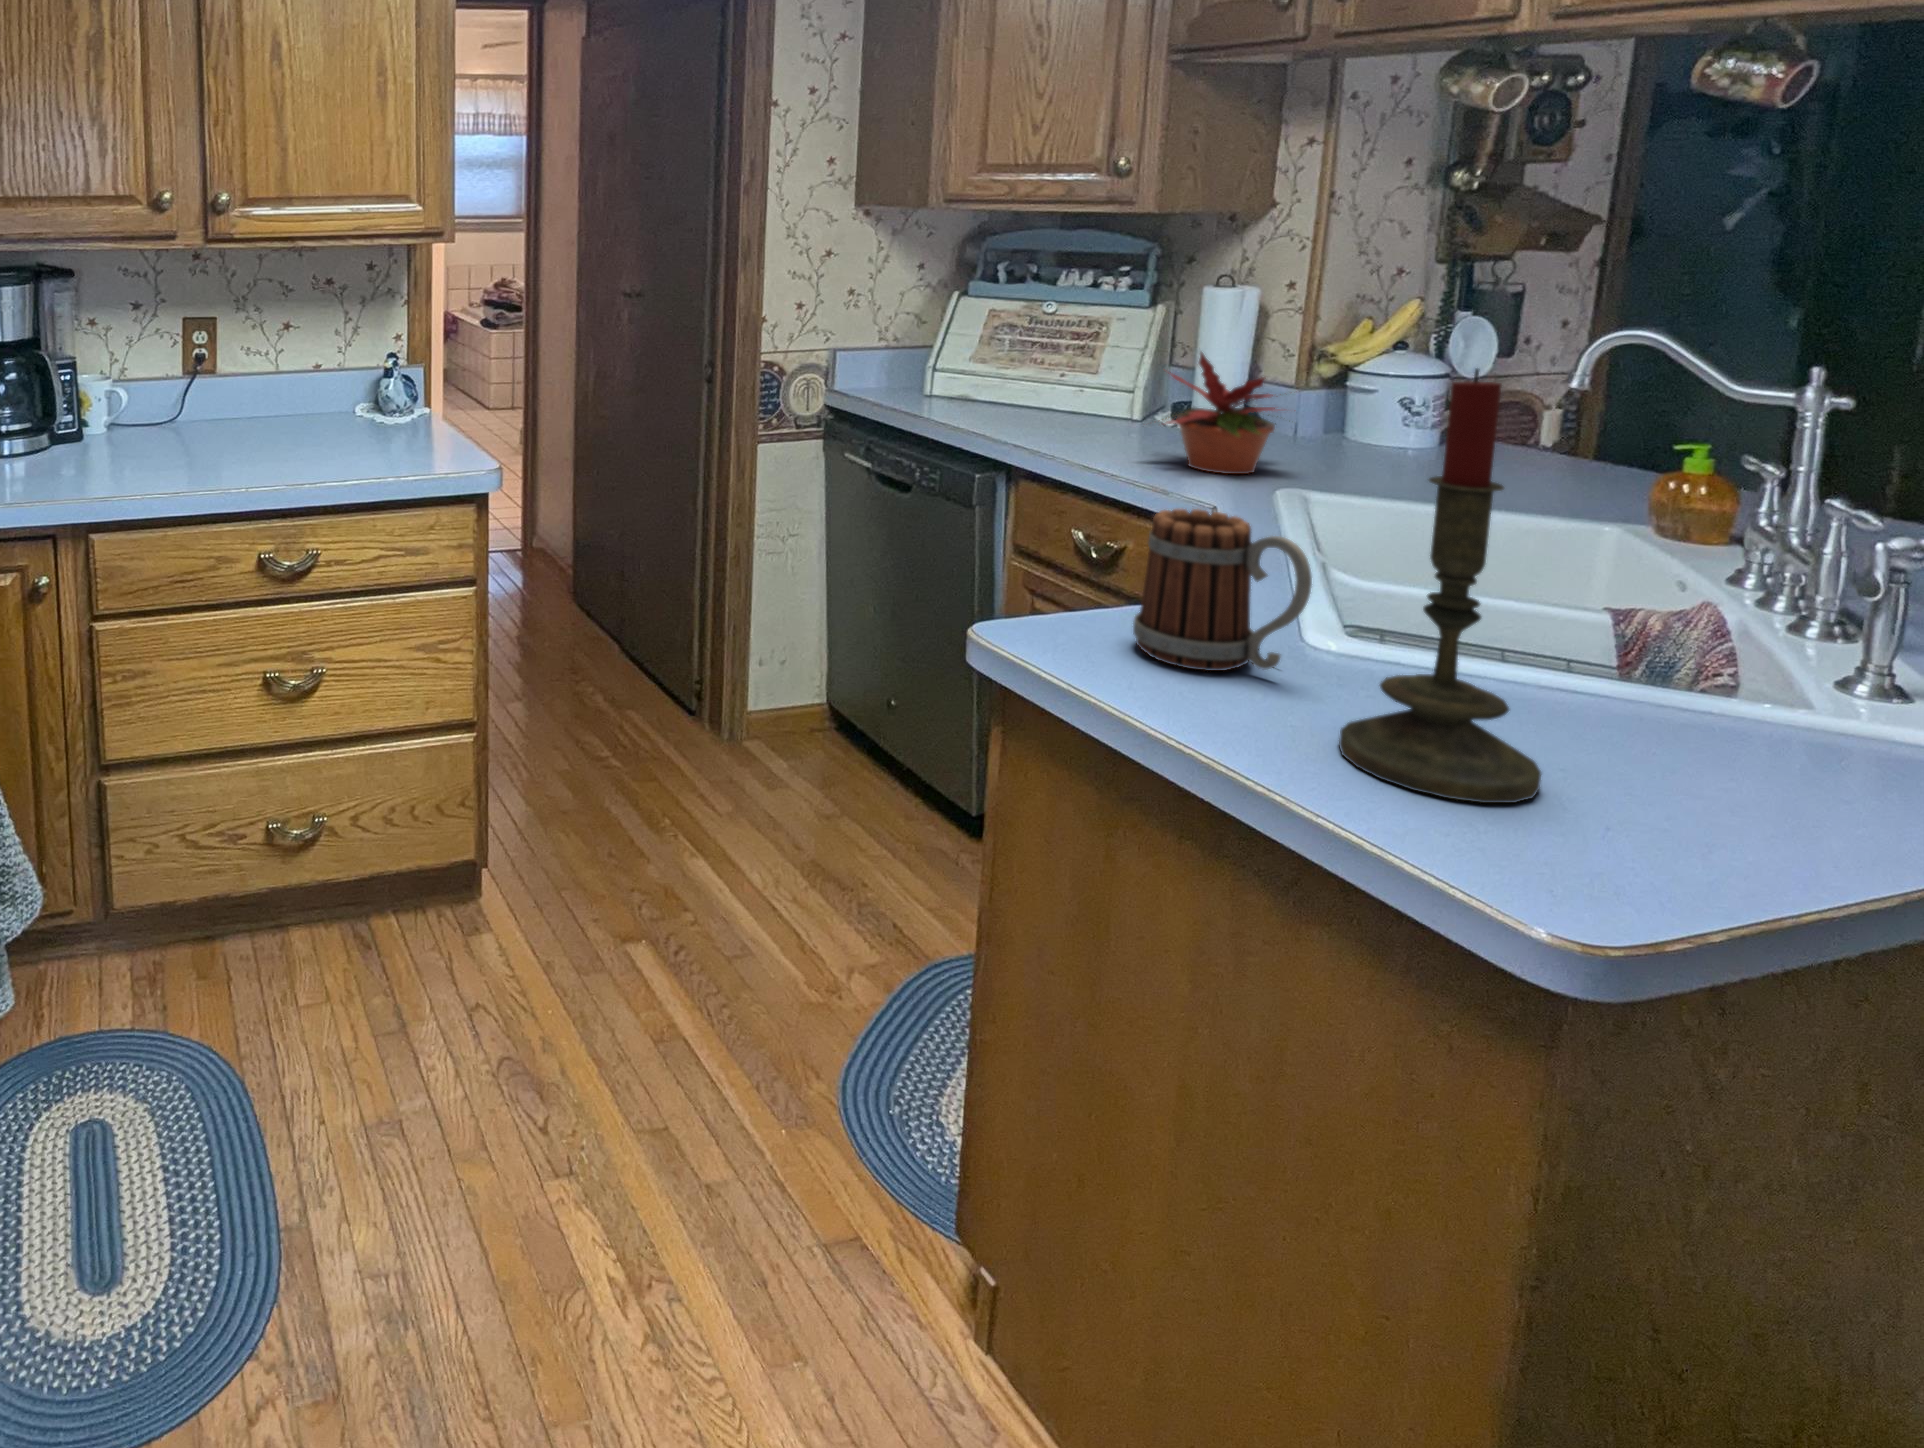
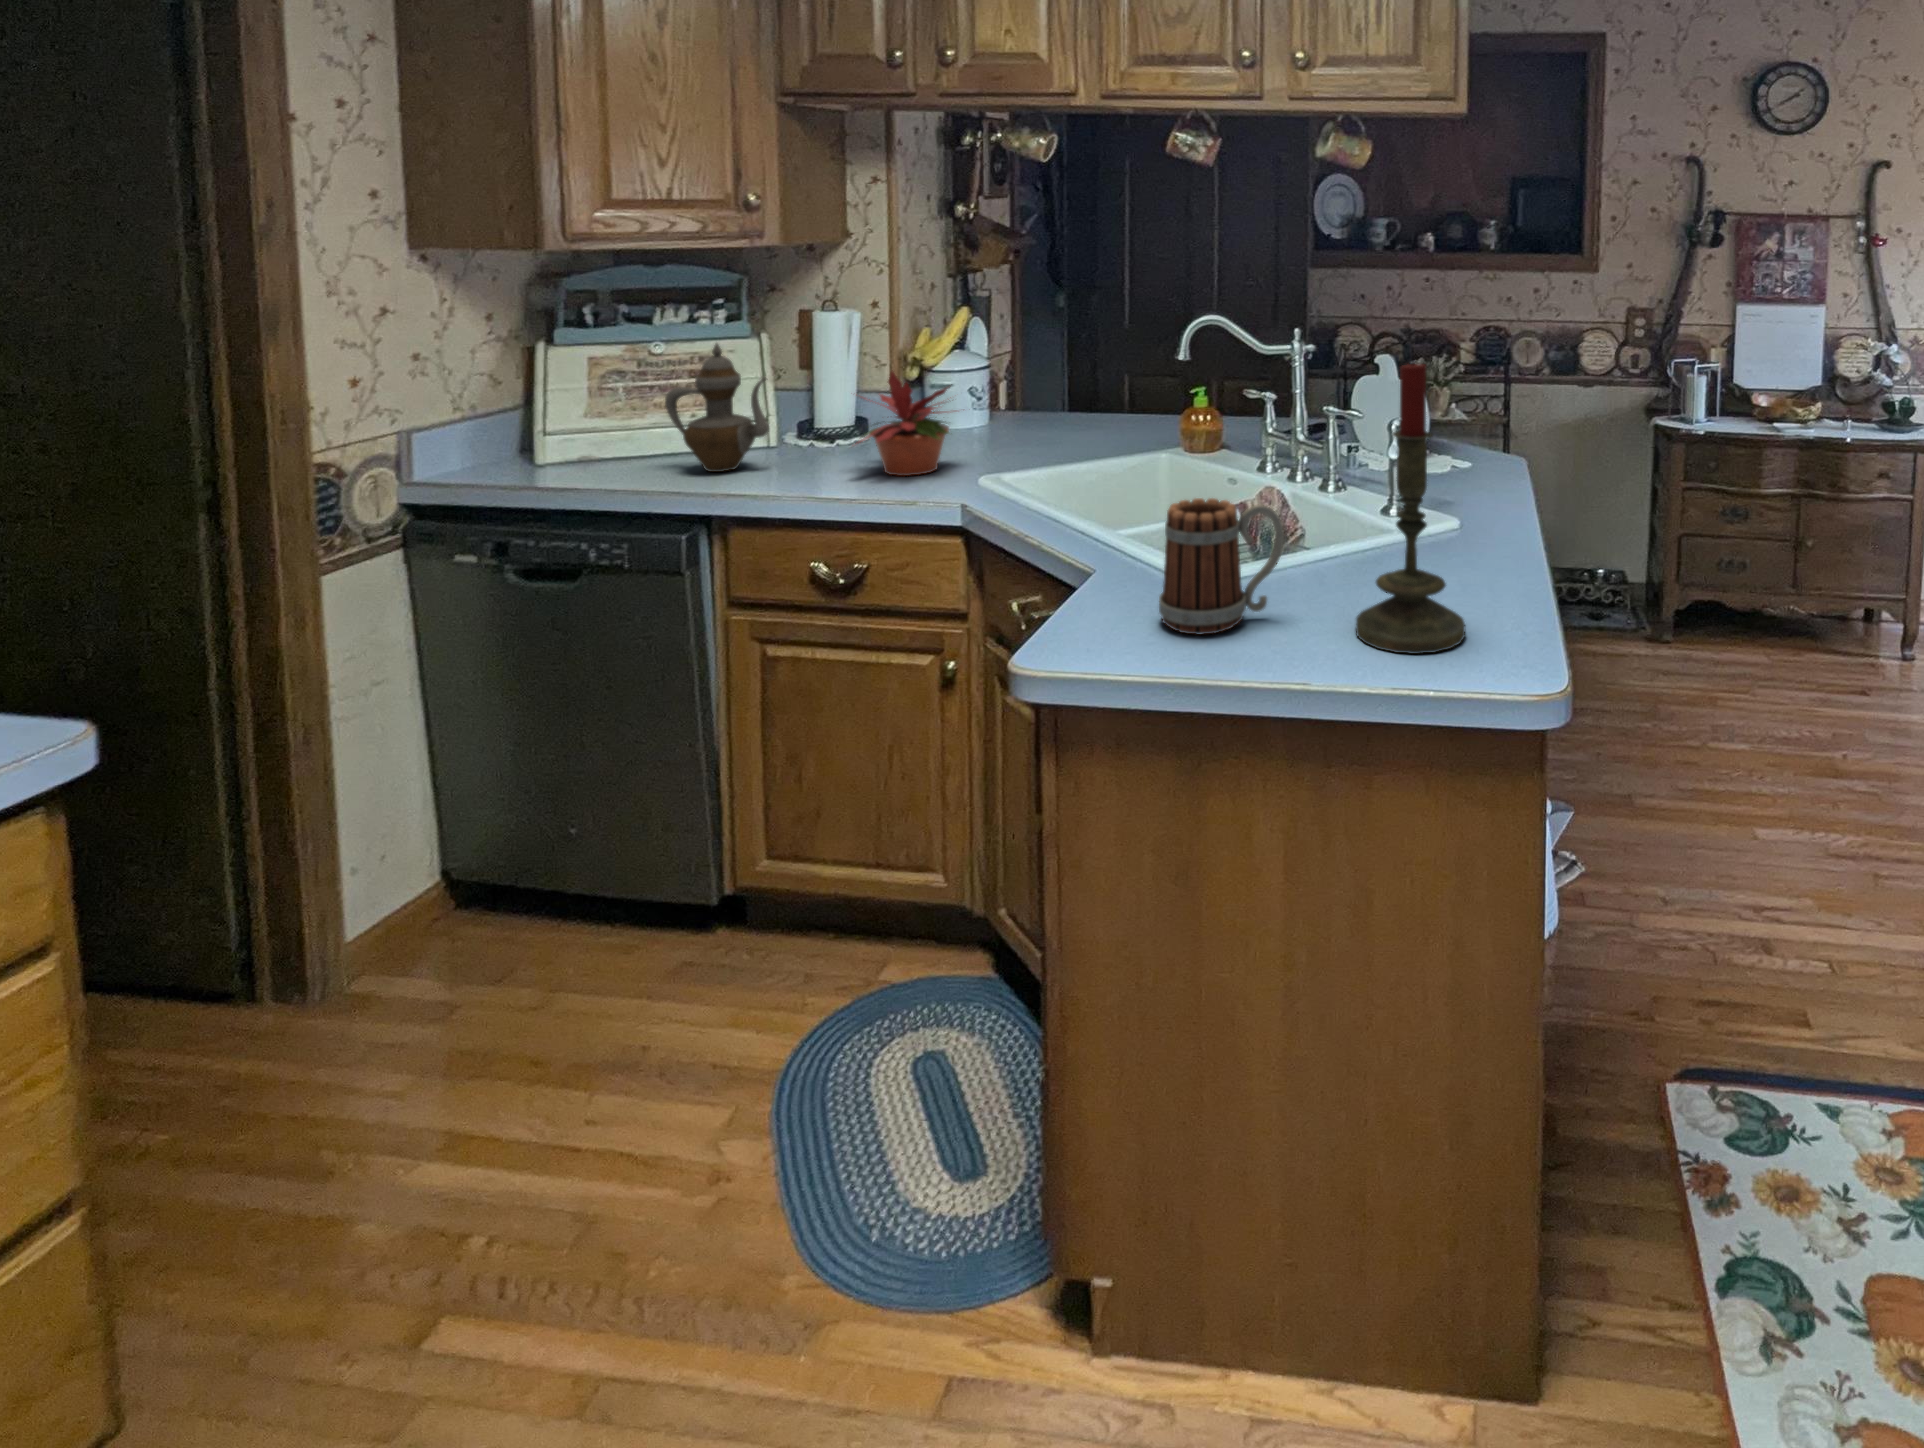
teapot: none [1014,303,1096,431] -> present [665,343,769,472]

